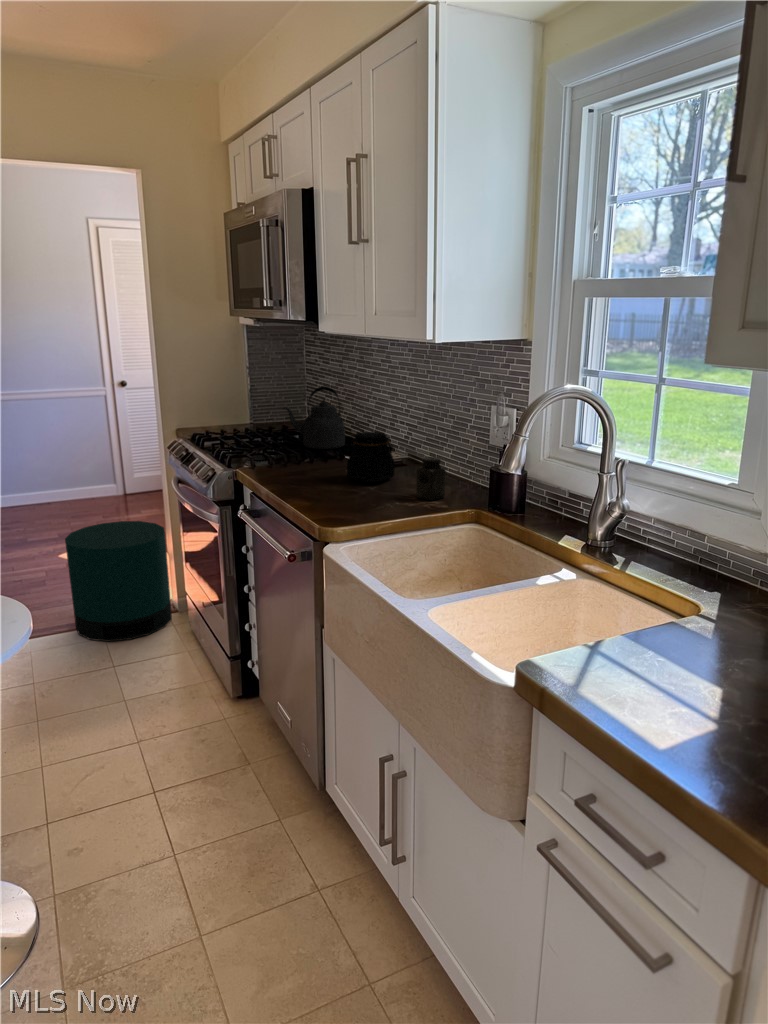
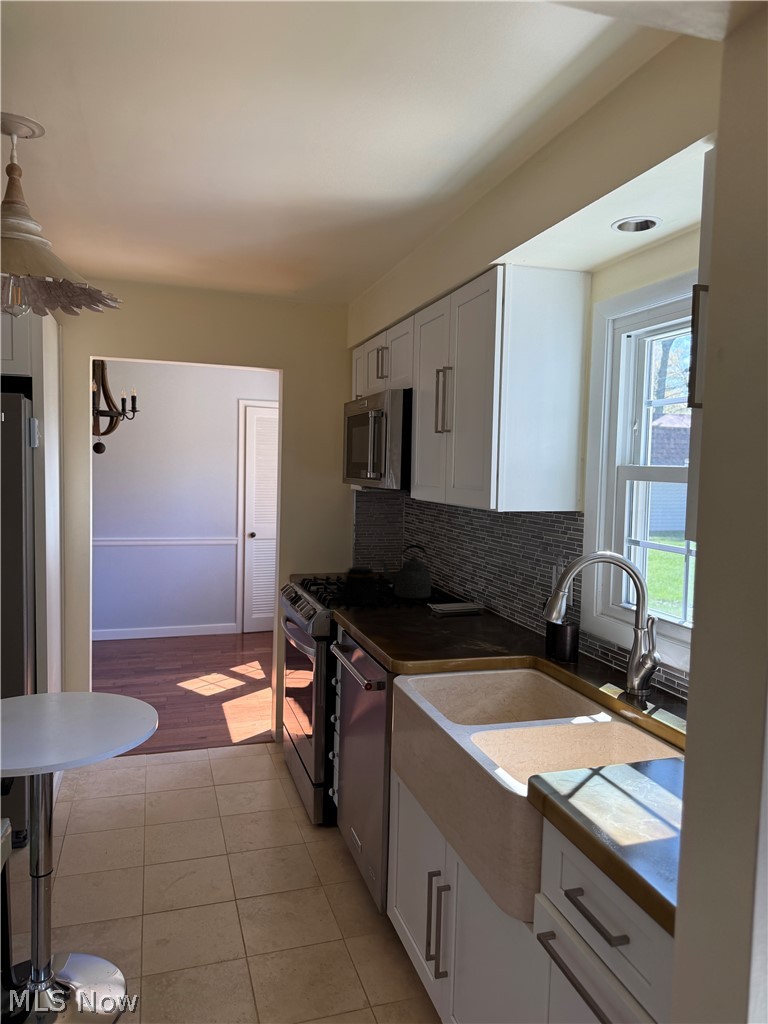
jar: present [347,432,395,482] -> present [341,567,377,605]
salt shaker: present [416,457,446,501] -> none [482,608,508,646]
trash can: present [65,521,172,641] -> none [186,653,271,761]

